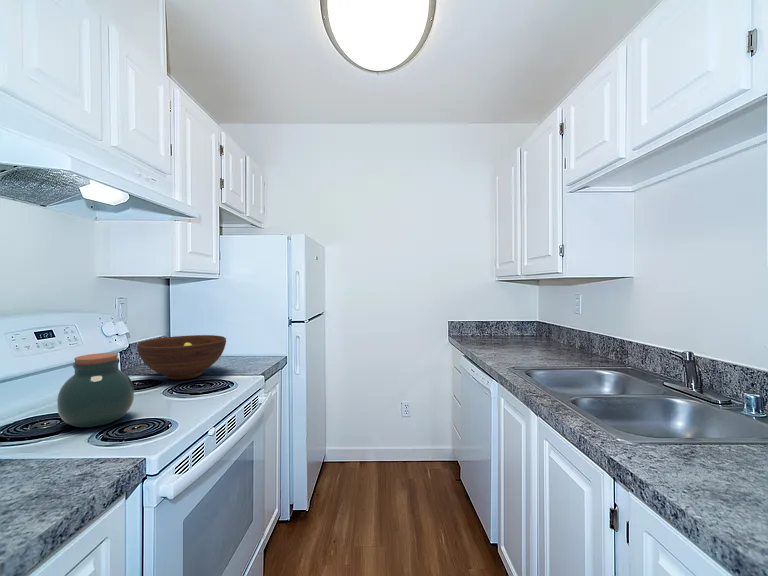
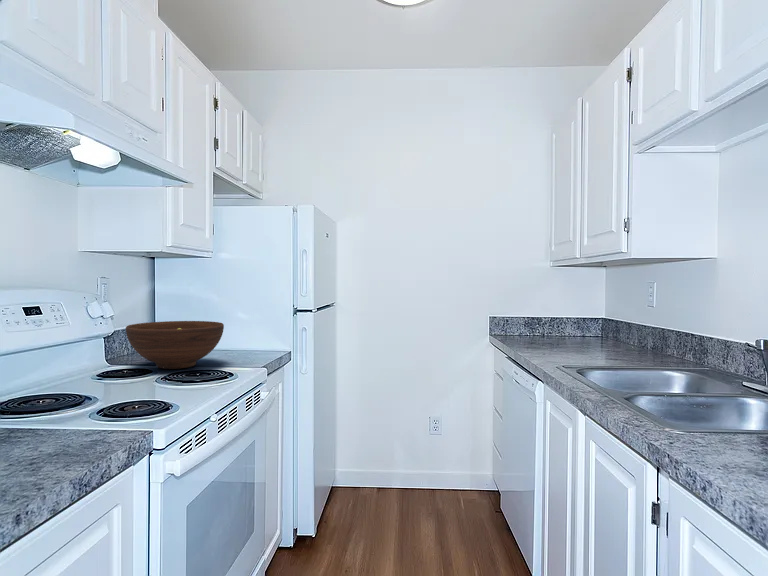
jar: present [57,353,134,427] -> none [55,328,131,405]

